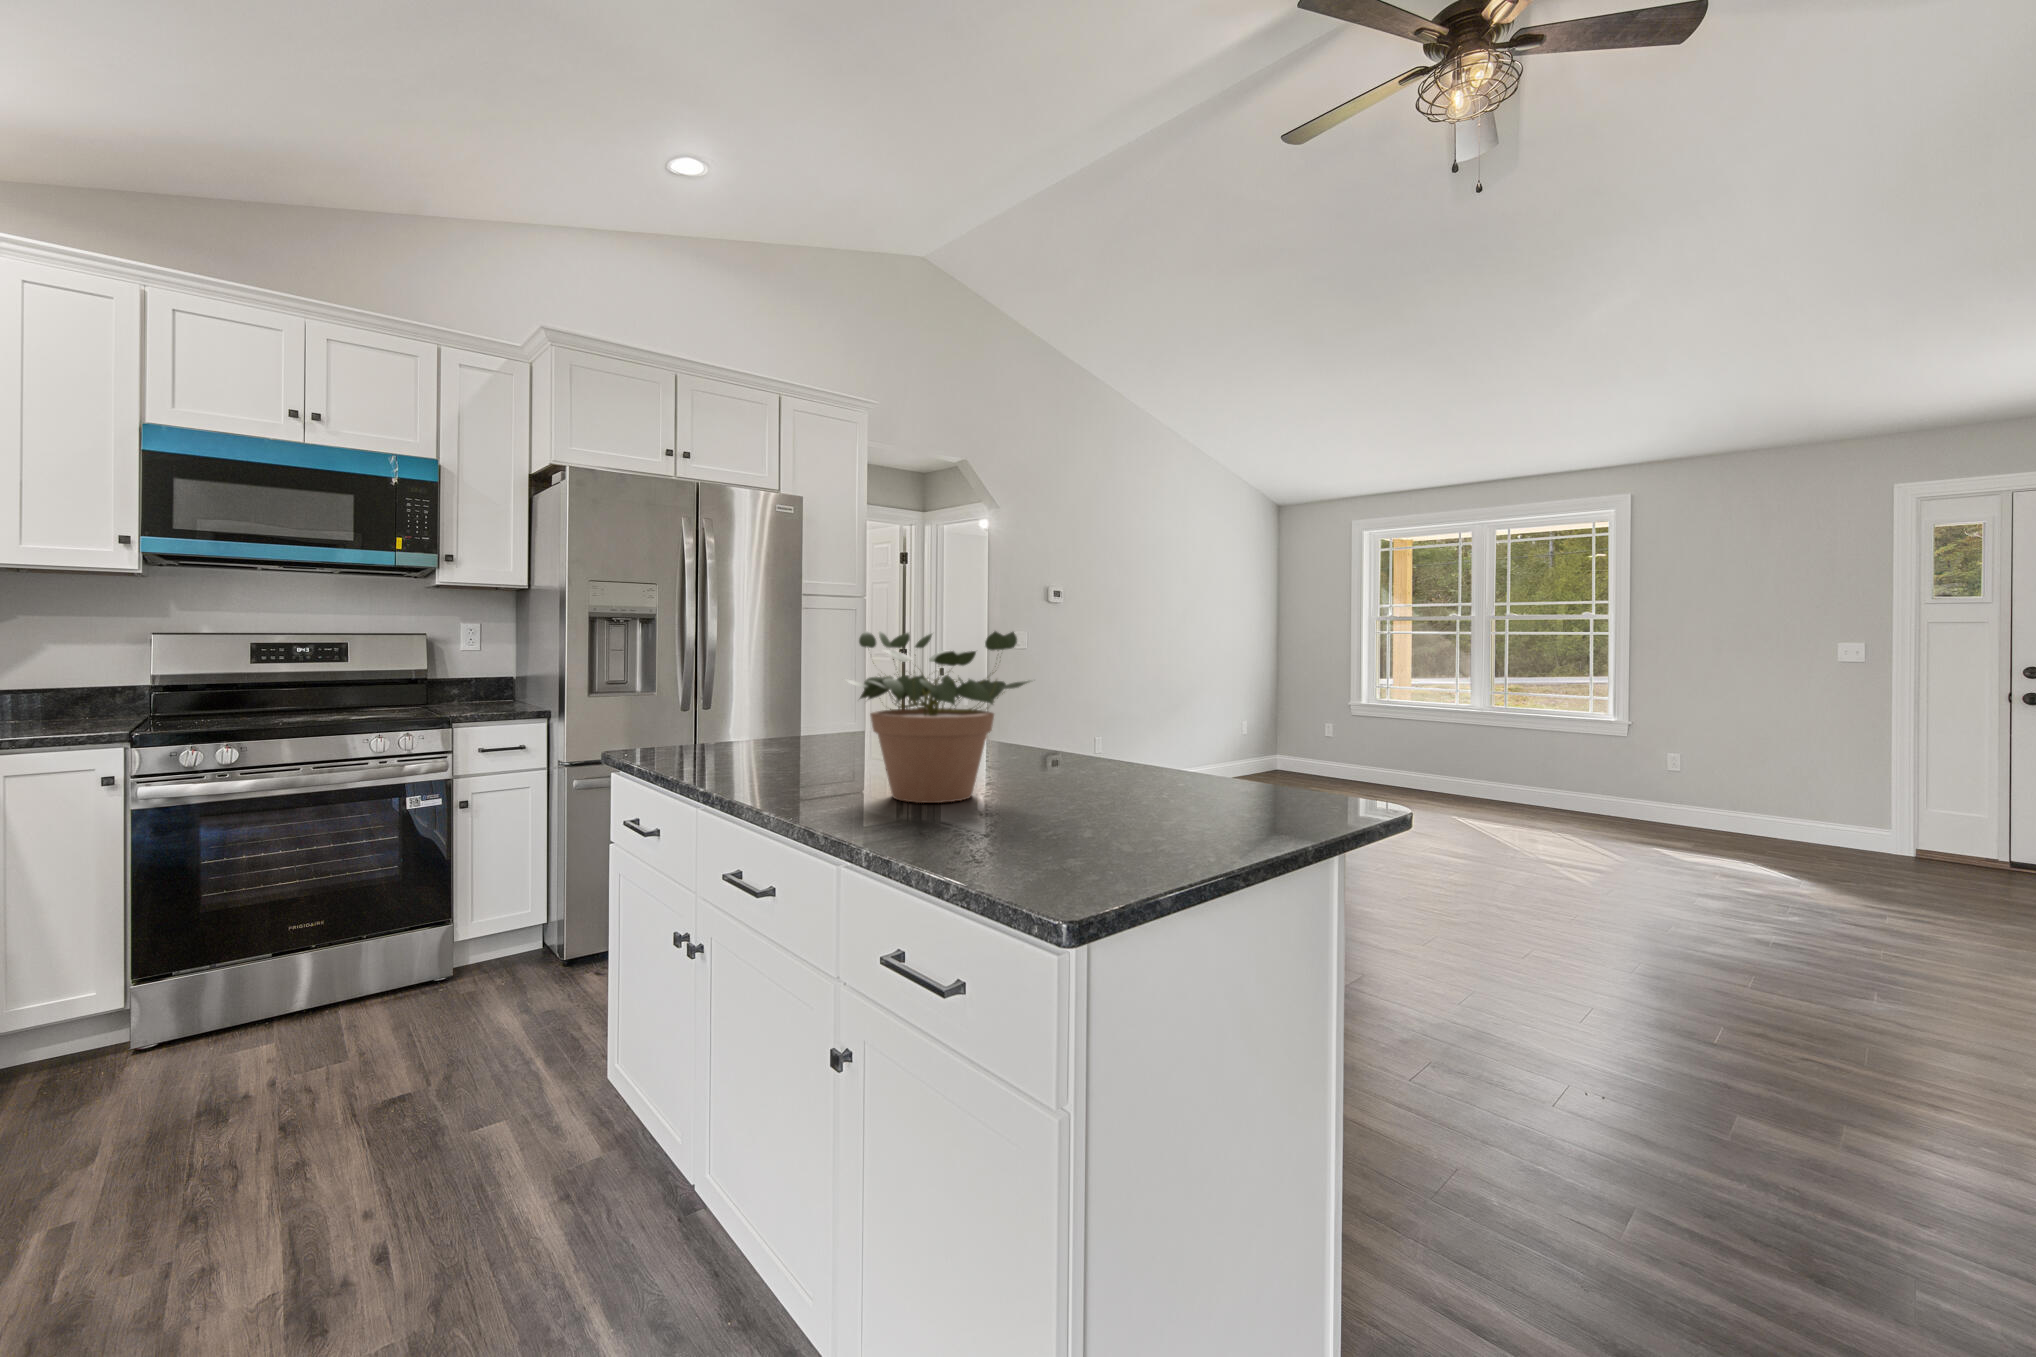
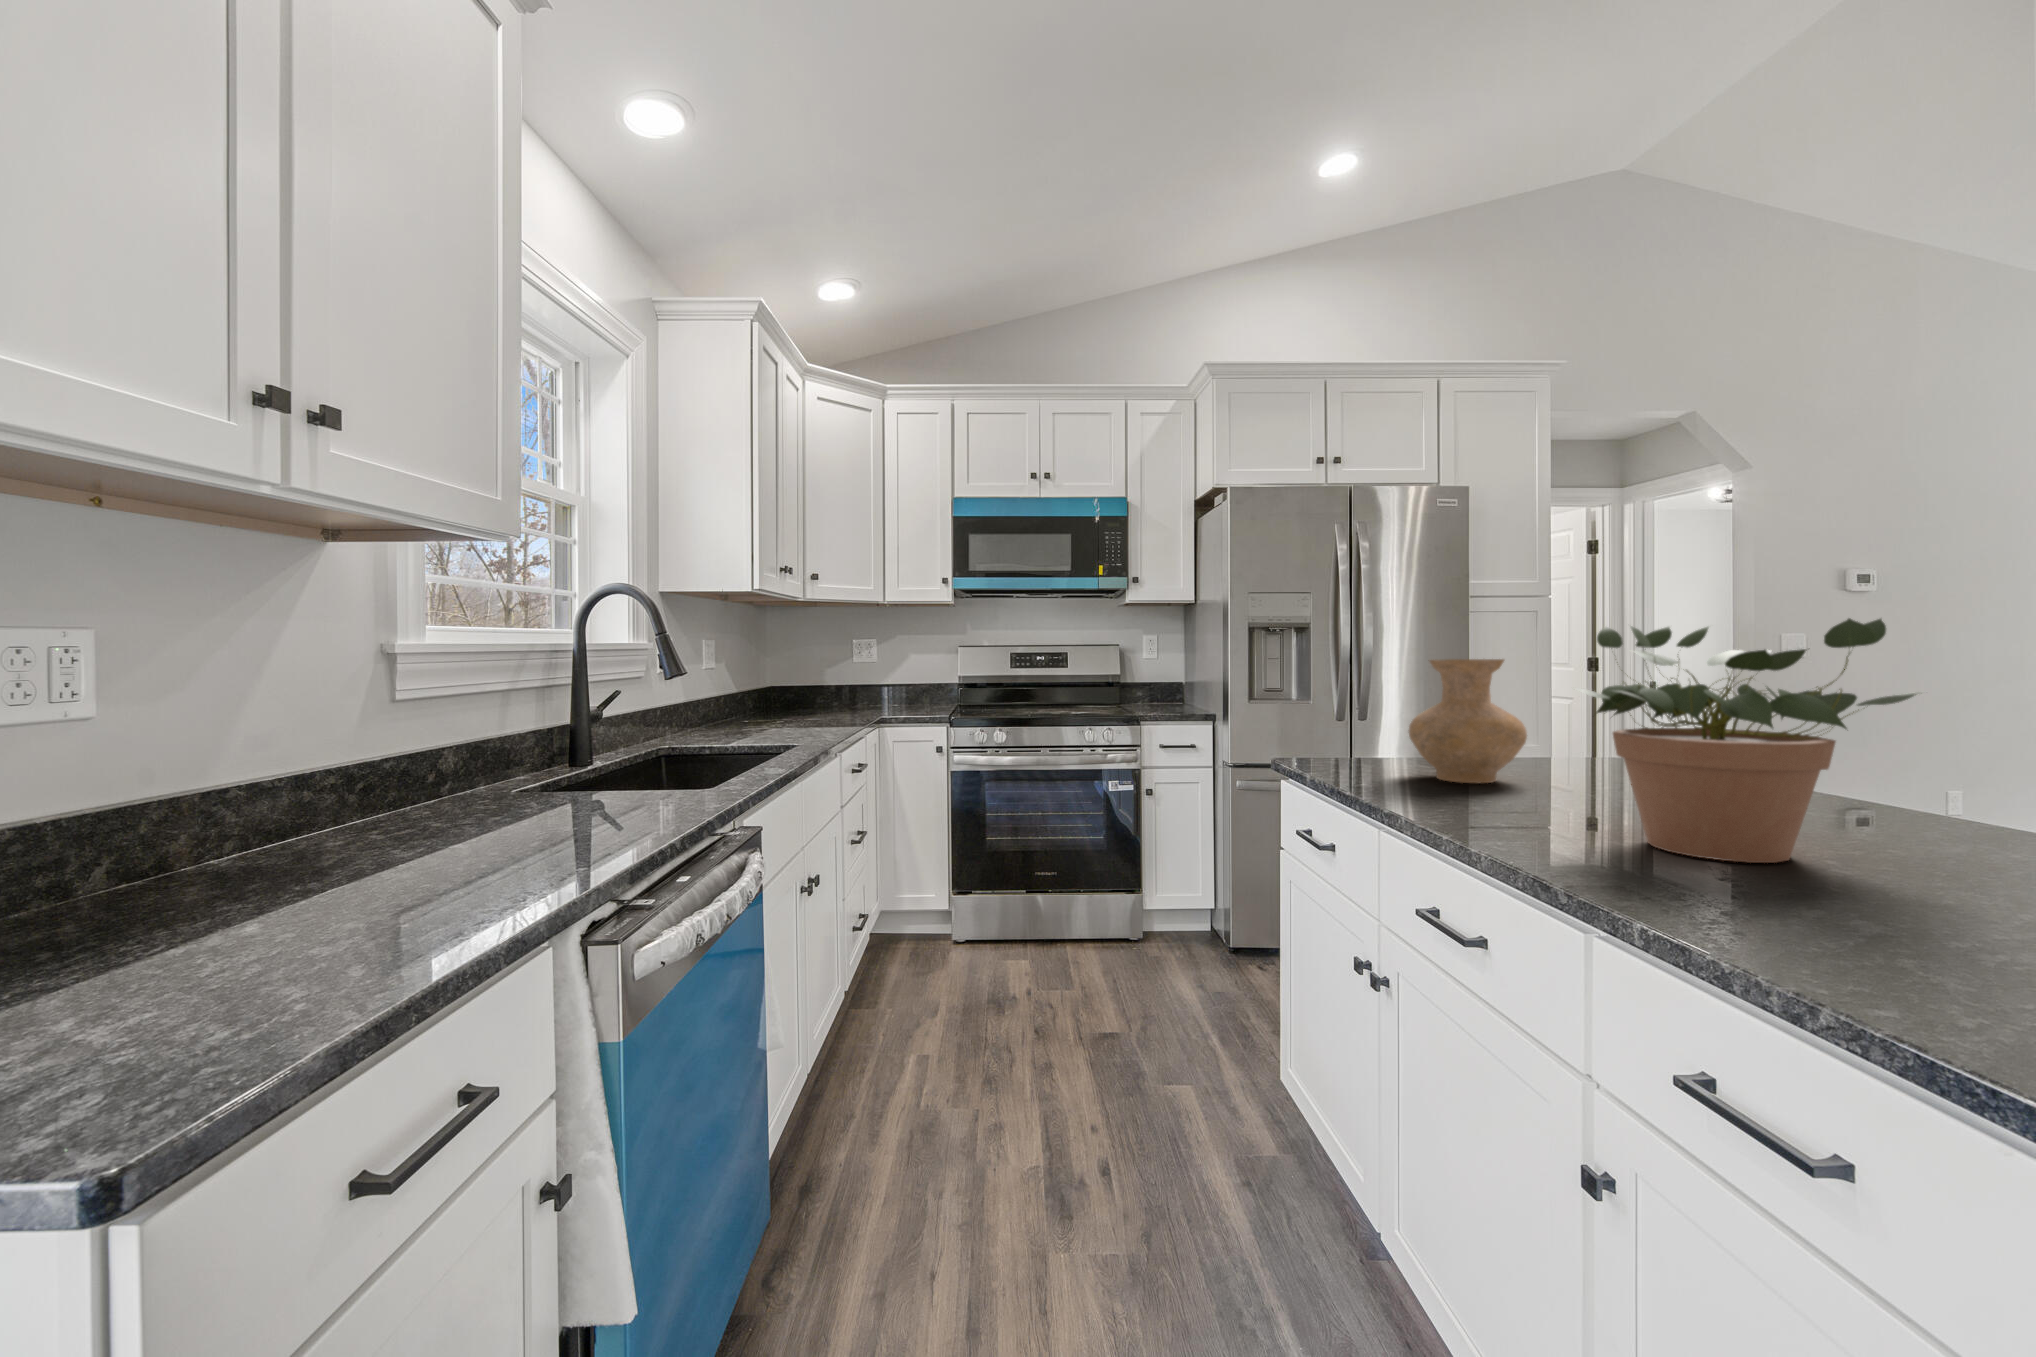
vase: none [733,655,828,764] -> present [1409,659,1527,783]

